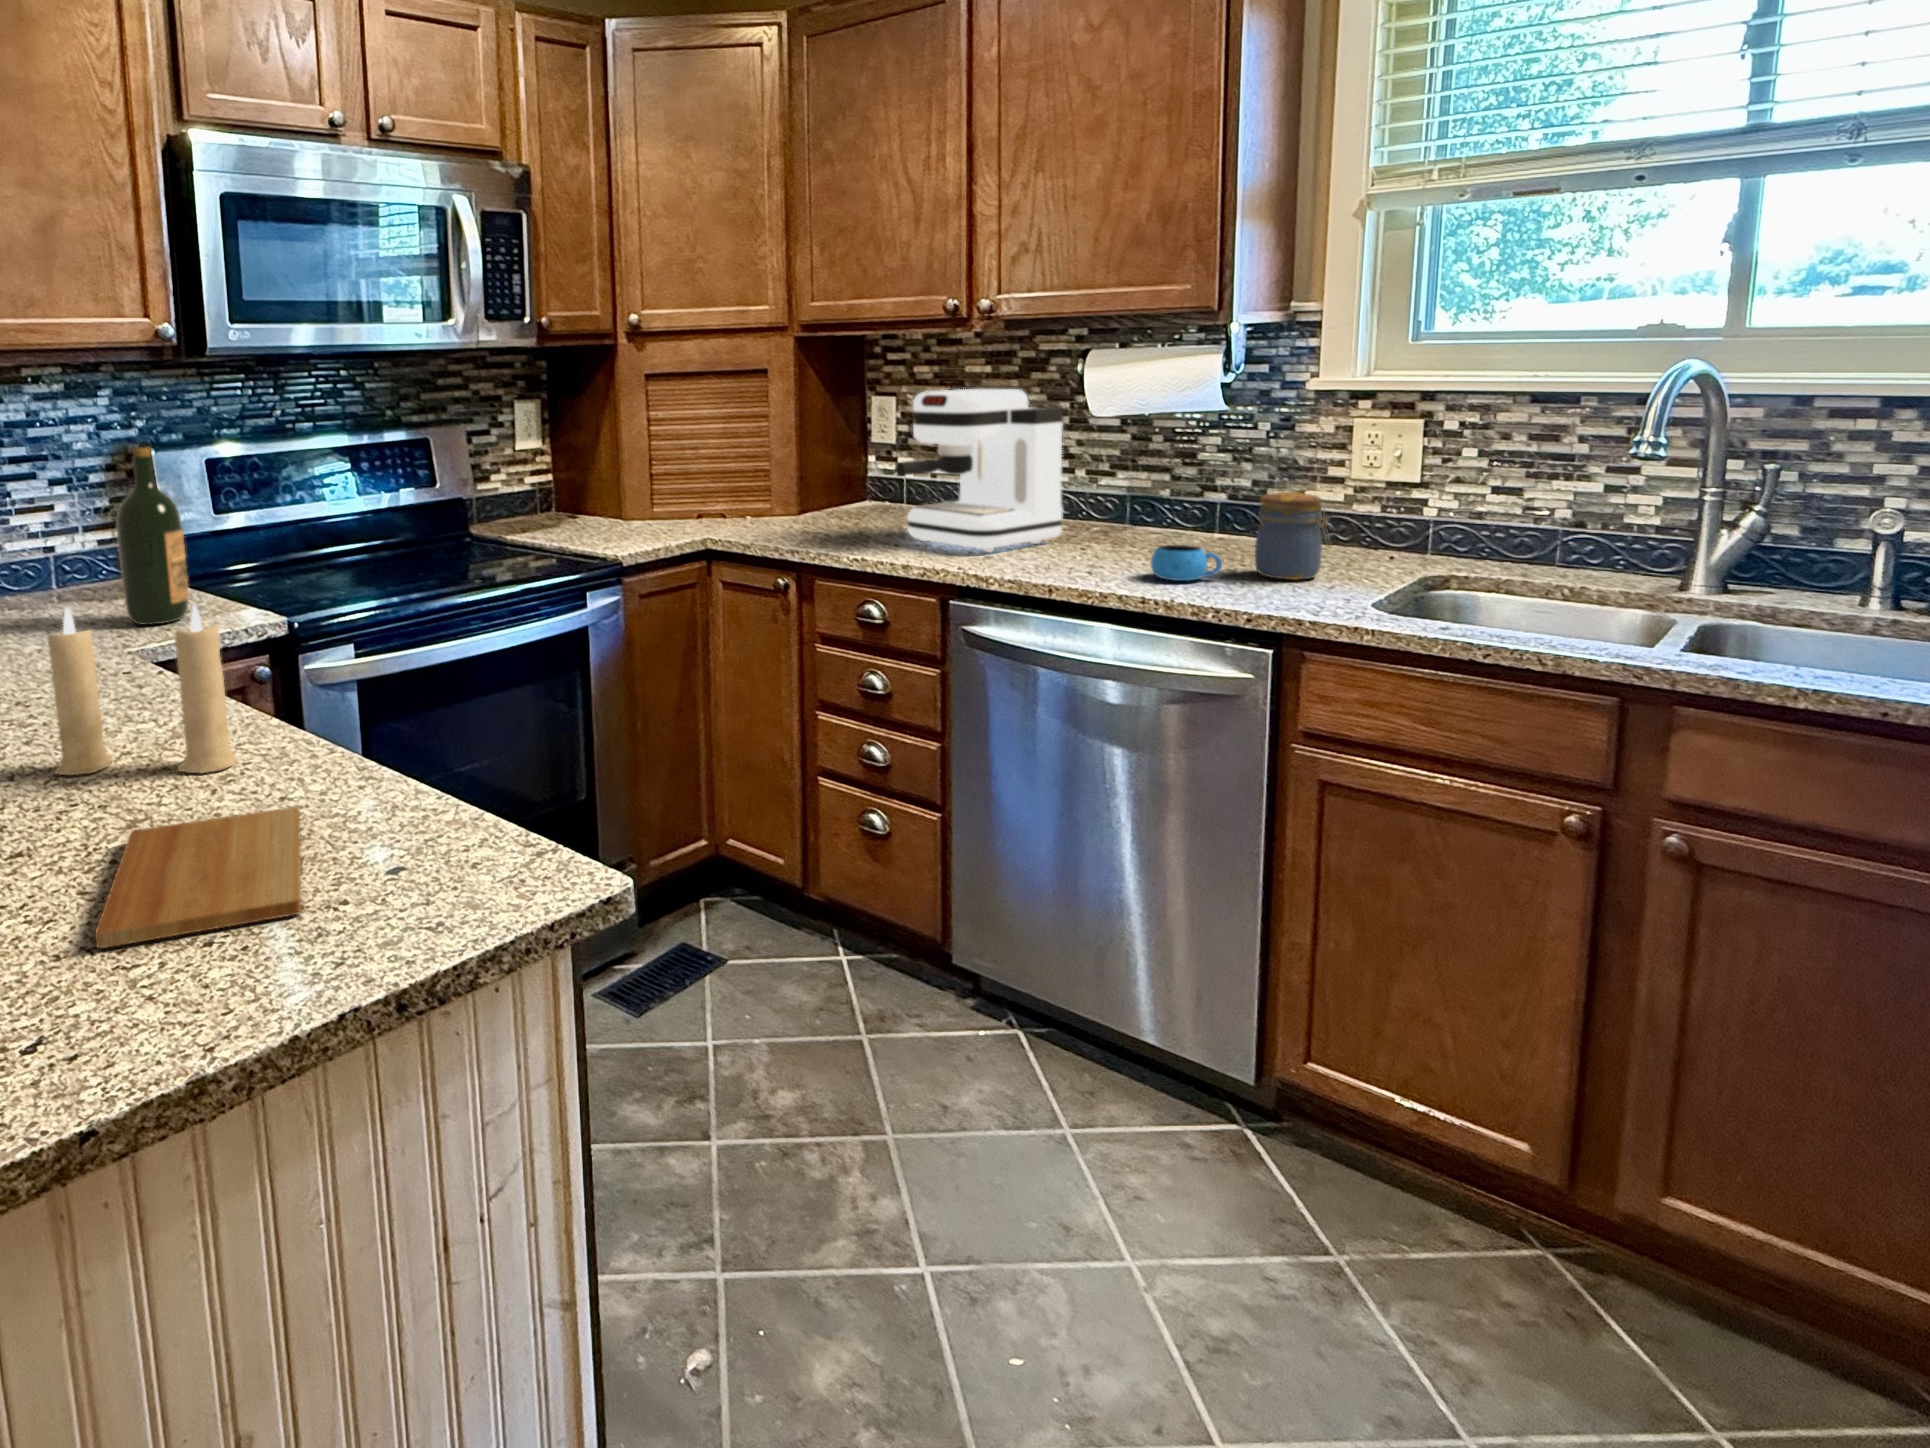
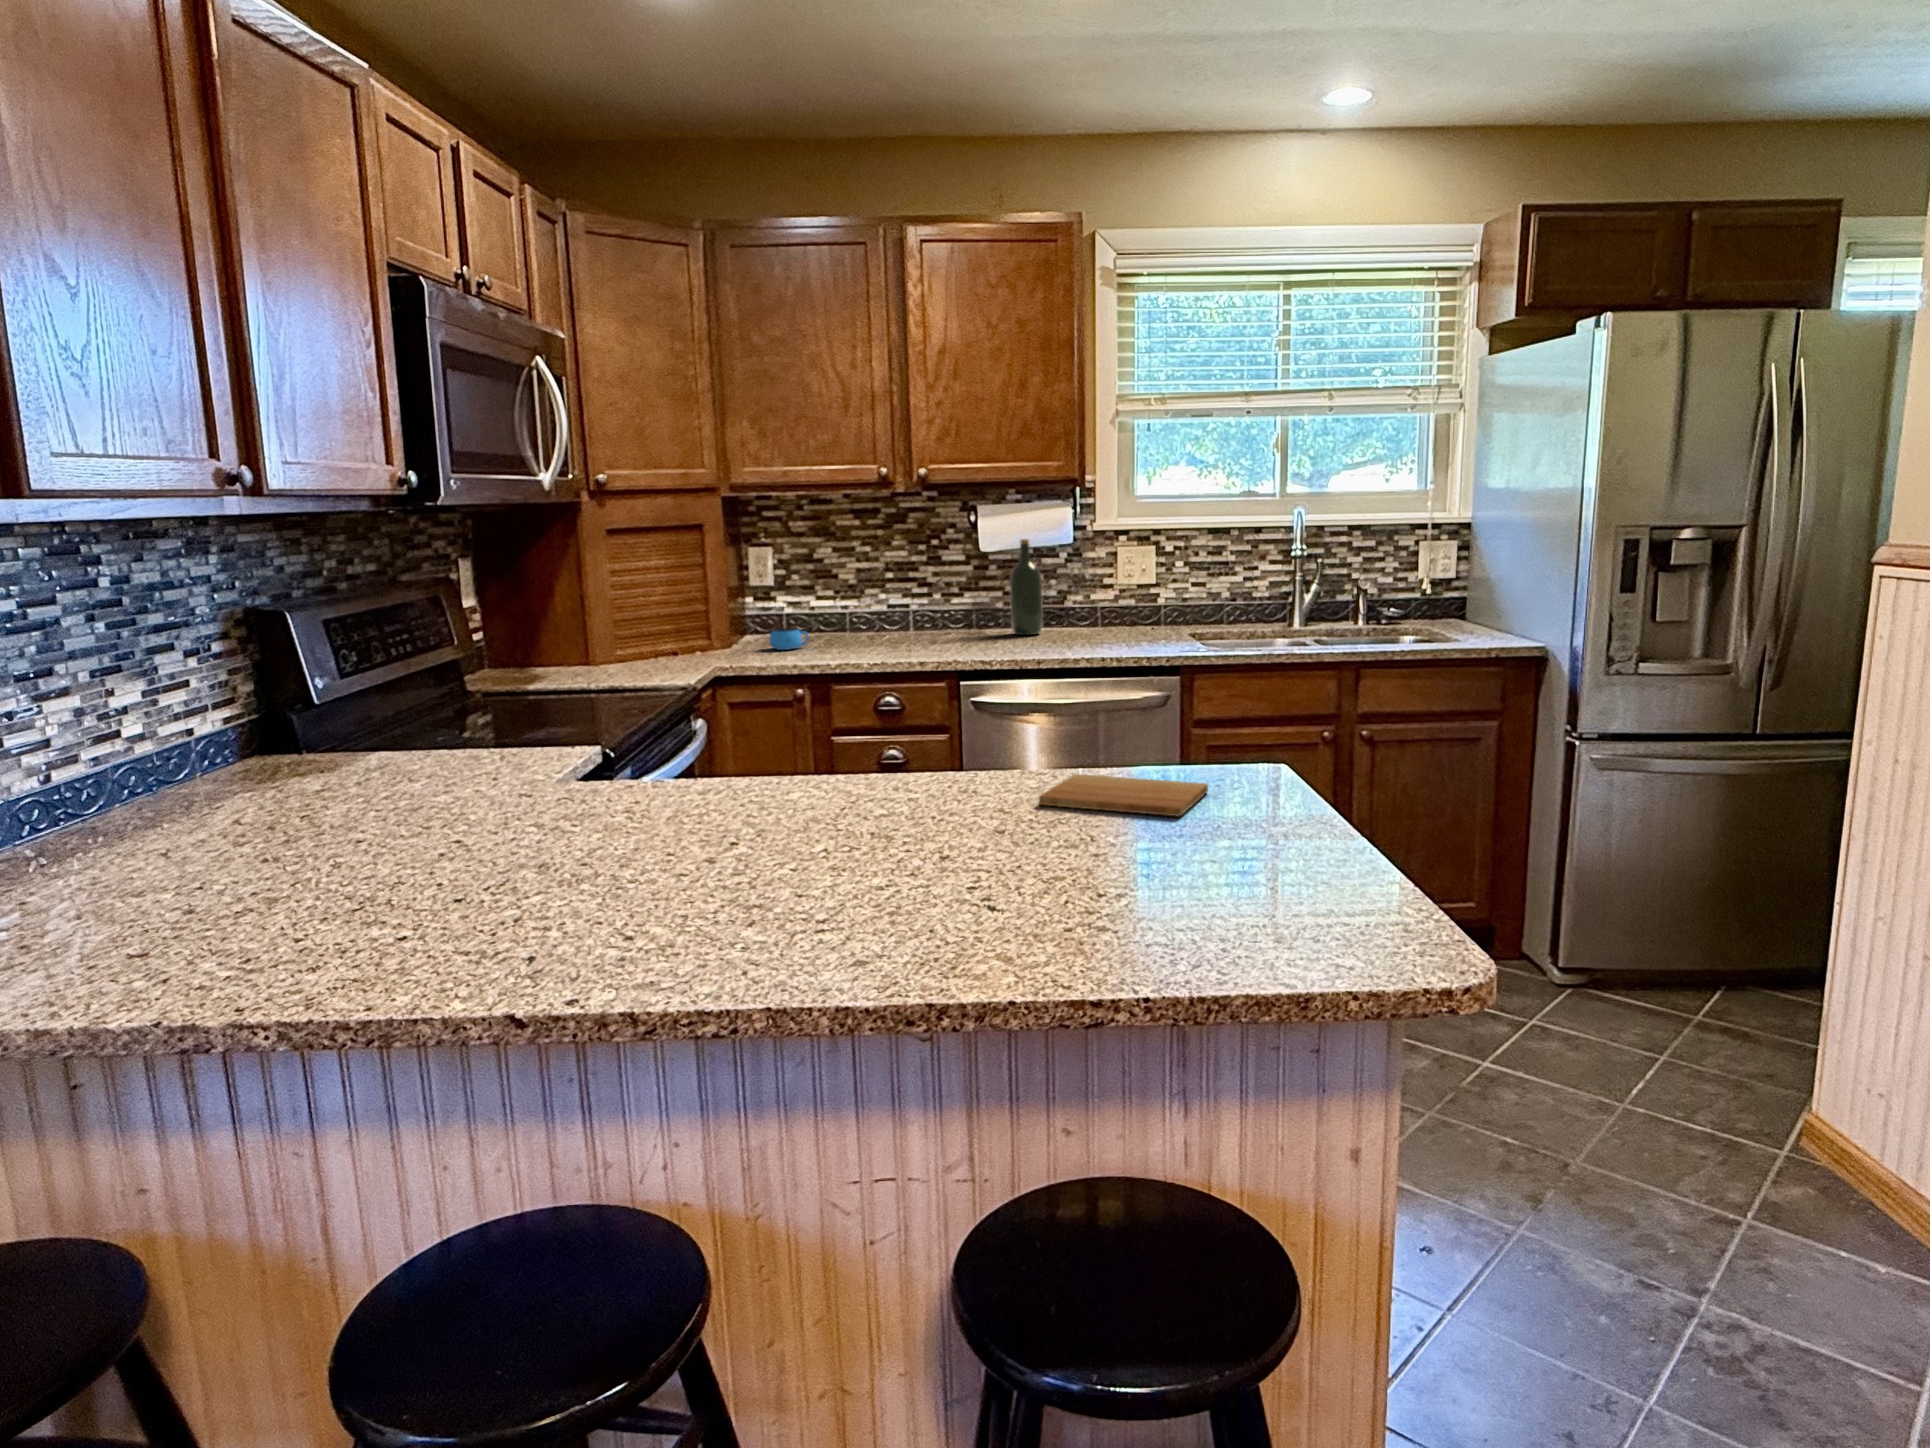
coffee maker: present [895,389,1063,552] -> none [868,534,969,651]
wine bottle: present [116,447,189,625] -> present [1010,539,1043,635]
jar: present [1255,492,1329,580] -> none [1110,591,1150,643]
mug: present [1151,545,1222,581] -> present [769,629,809,650]
candle: present [47,604,237,775] -> none [836,667,952,809]

